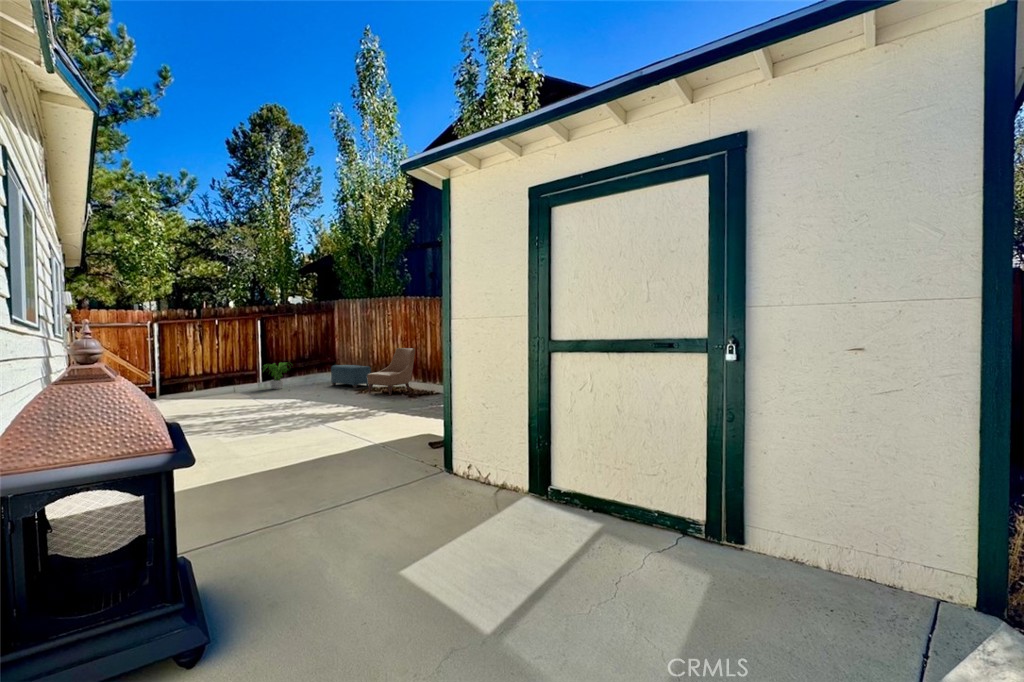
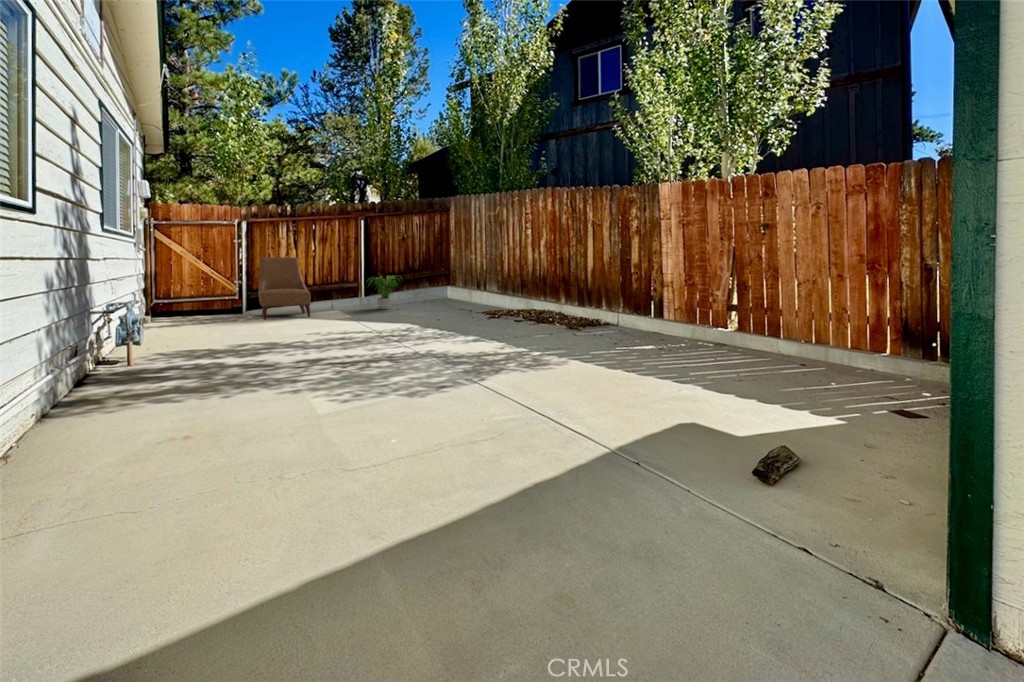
chair: present [367,348,415,395] -> present [259,257,311,319]
bench: present [331,365,371,388] -> none [449,282,500,313]

